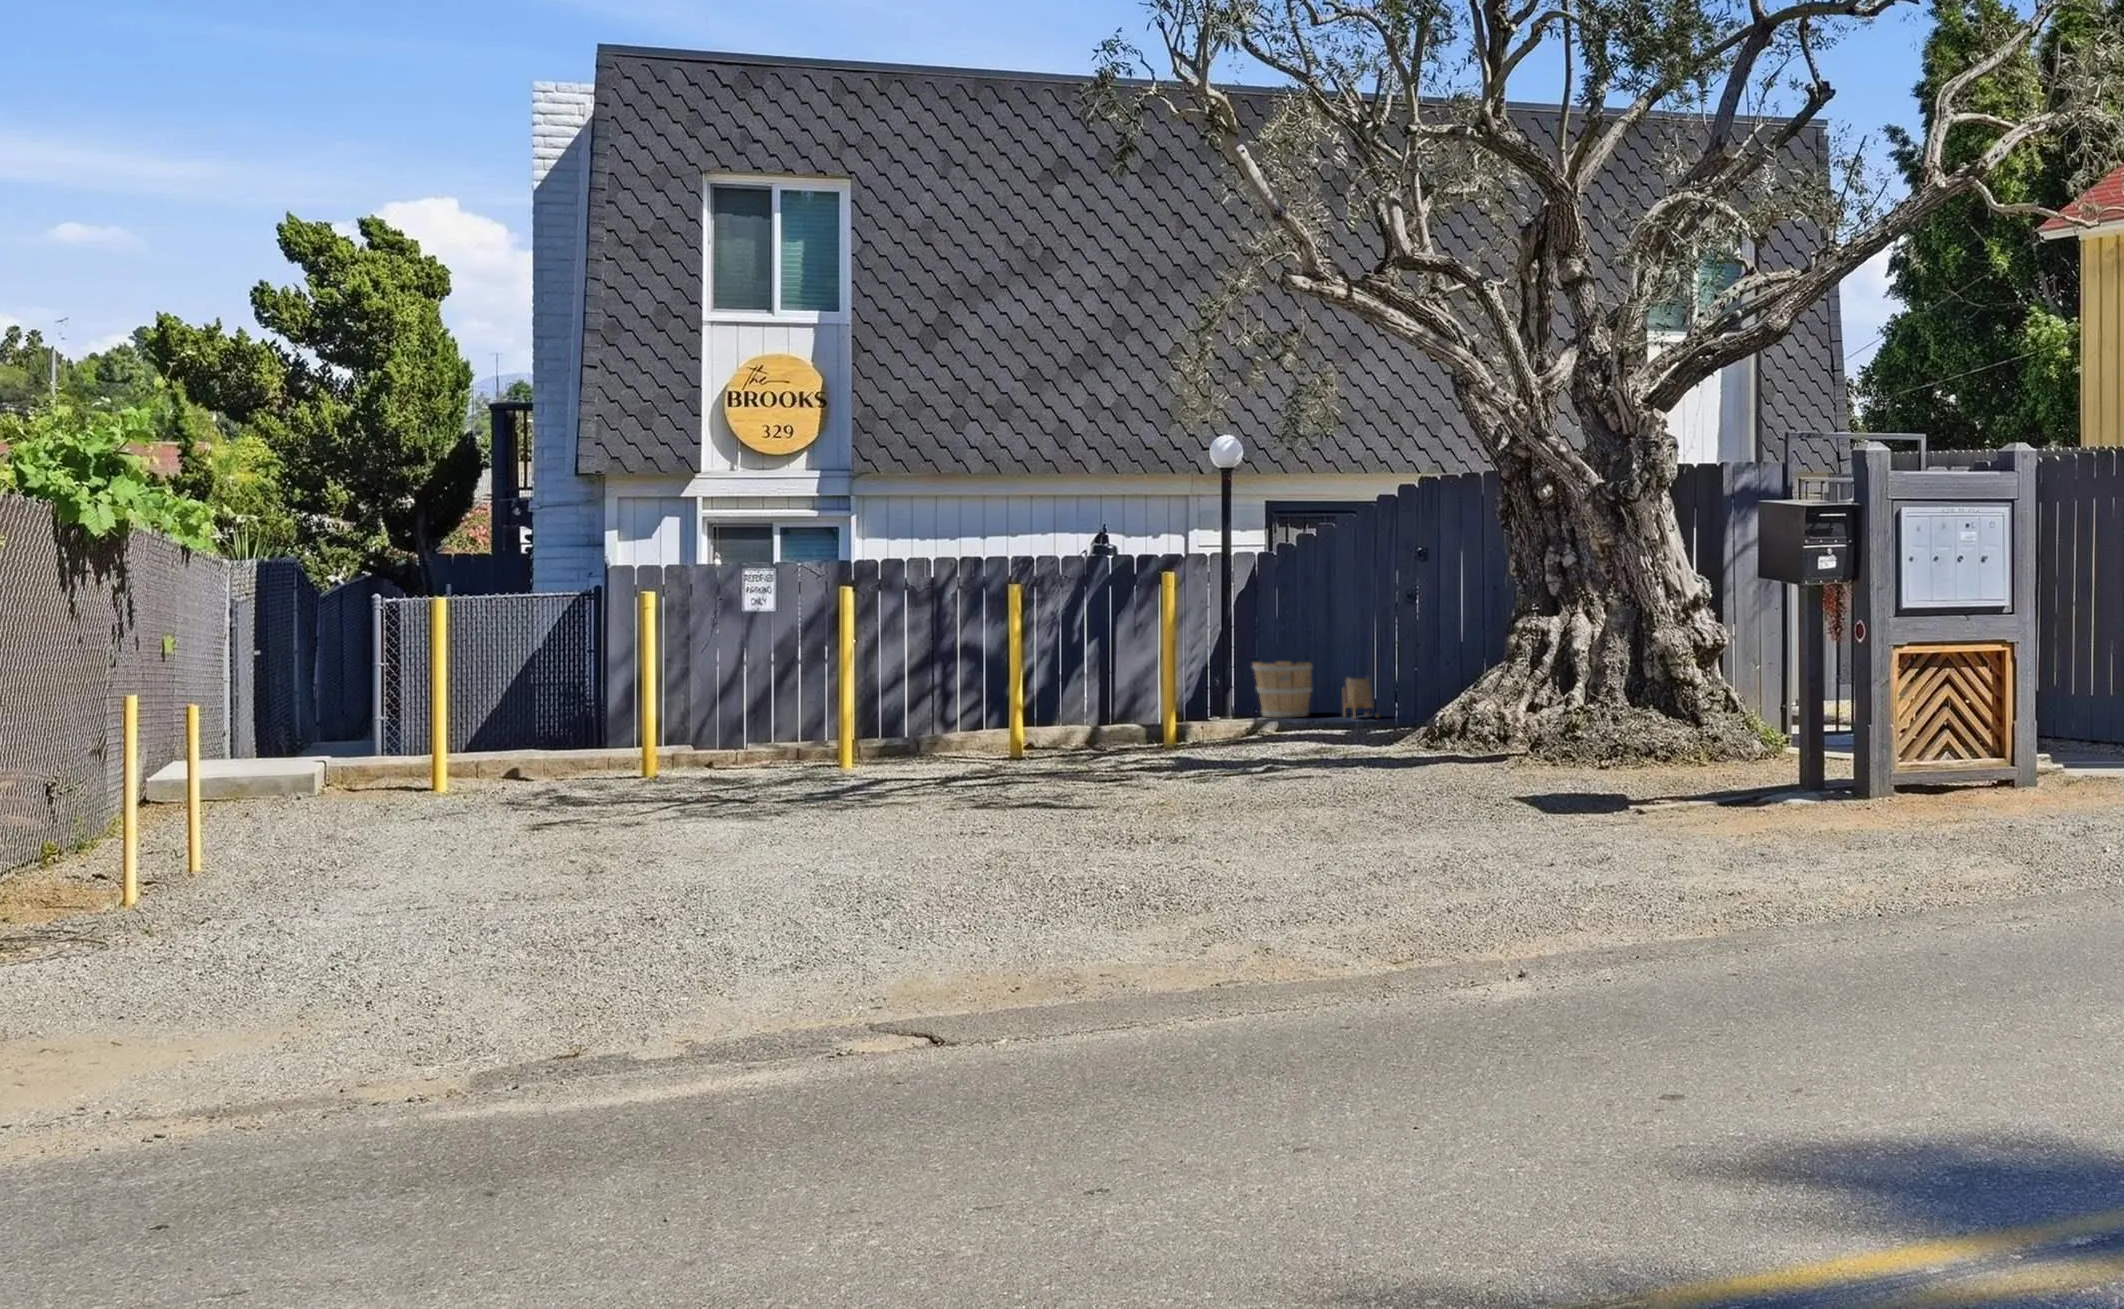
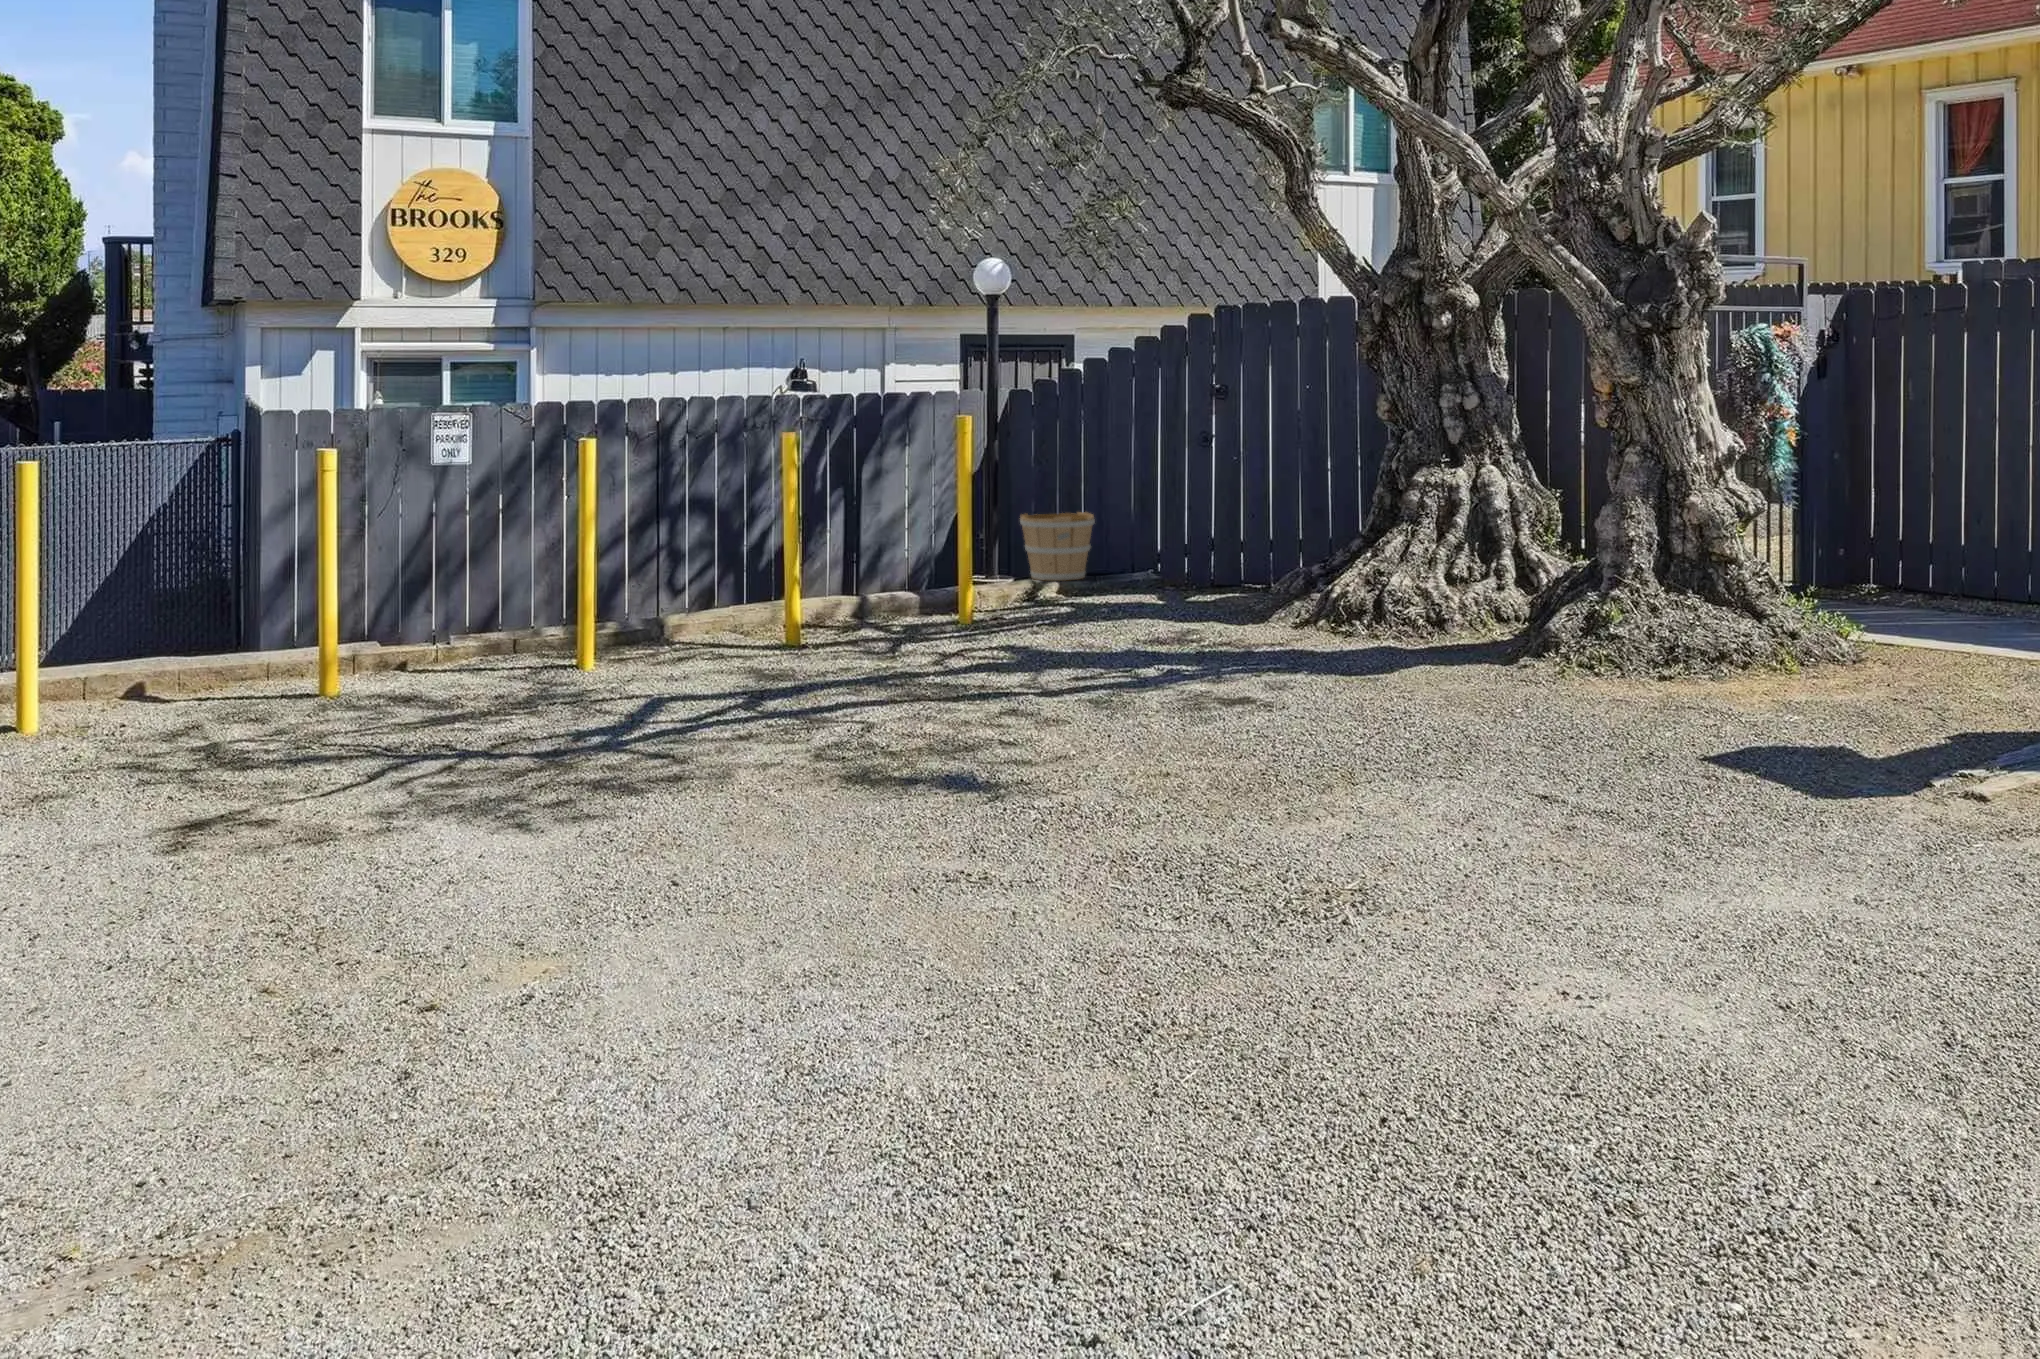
planter: present [1343,678,1378,718] -> none [1130,533,1173,583]

